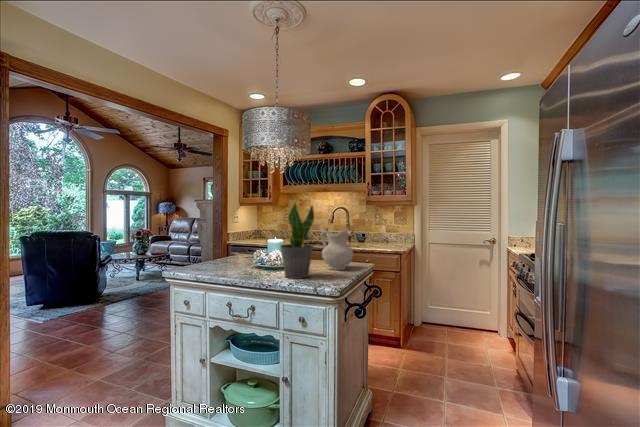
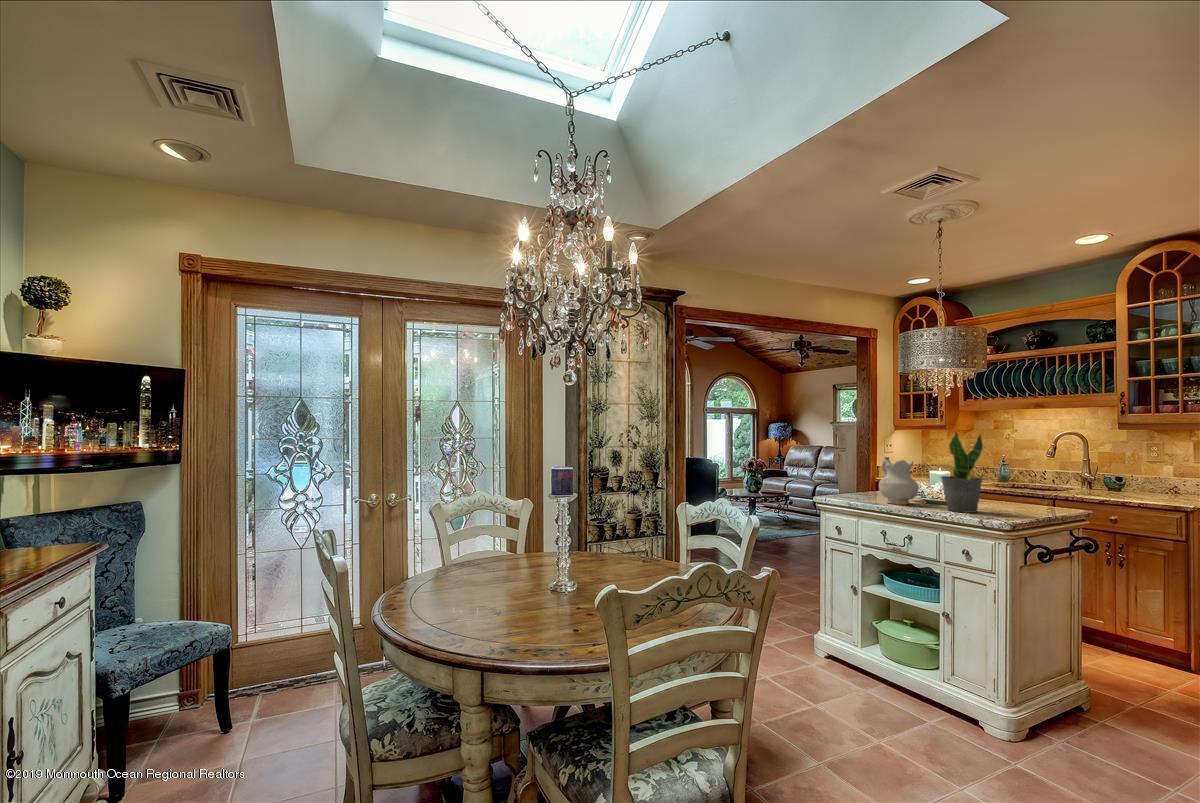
ceramic pitcher: present [321,228,353,270] -> present [879,457,919,505]

